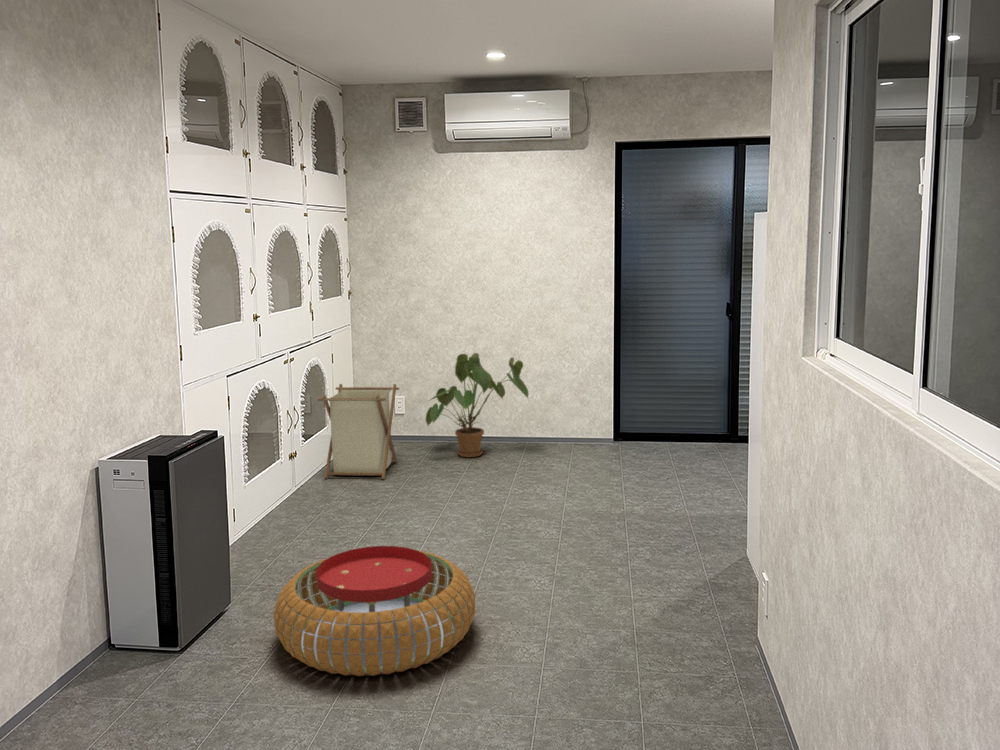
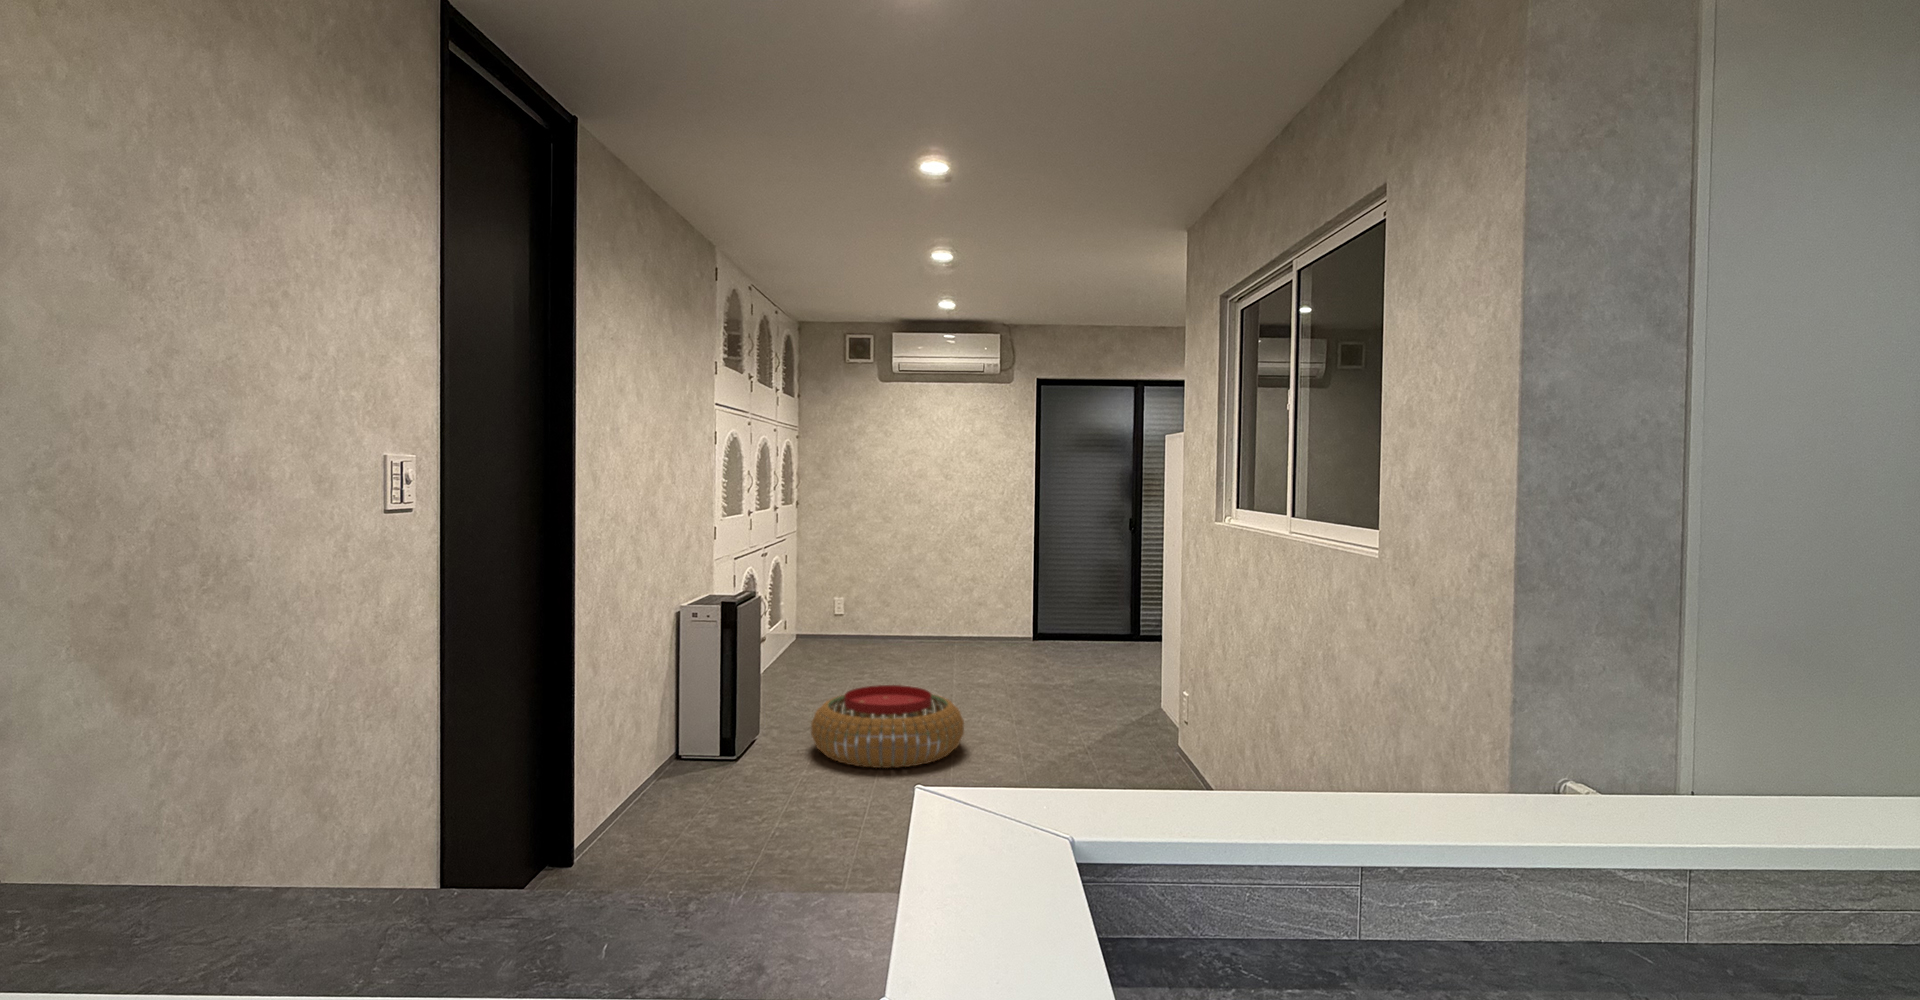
house plant: present [426,353,528,457] -> none [868,559,963,651]
laundry basket: present [318,384,399,479] -> none [782,582,849,665]

